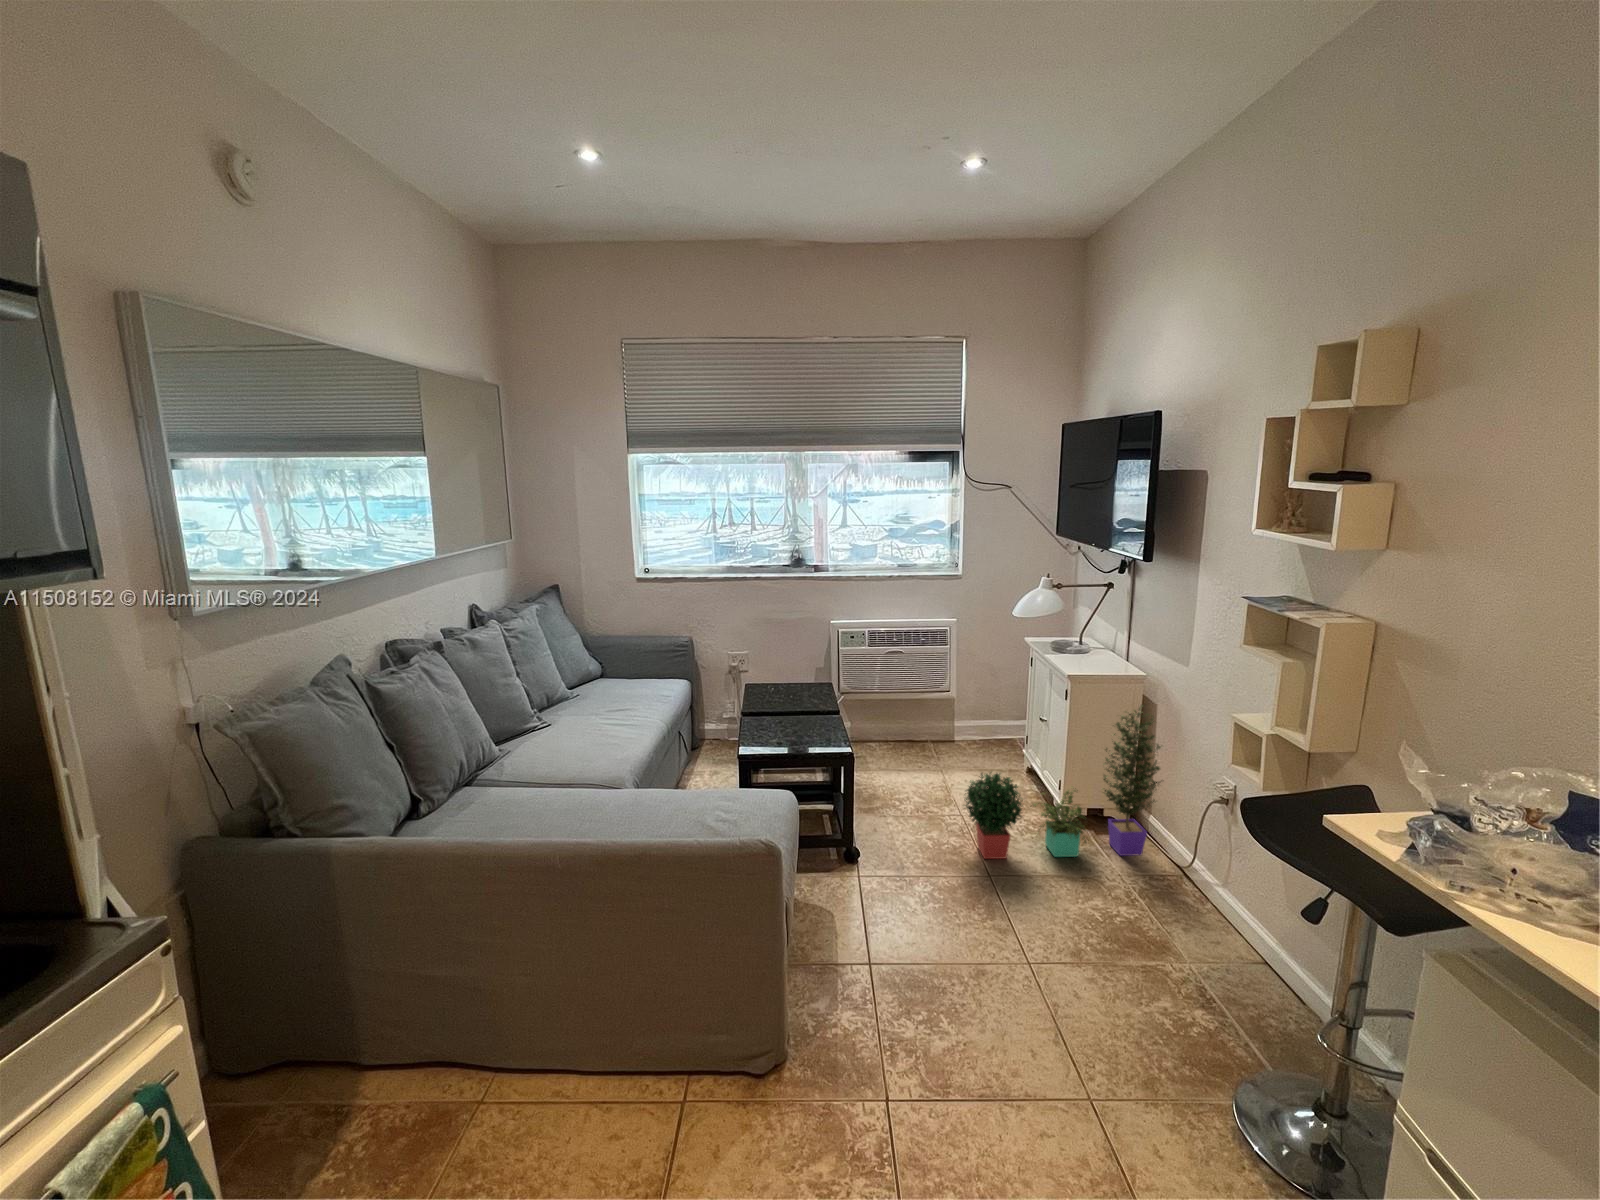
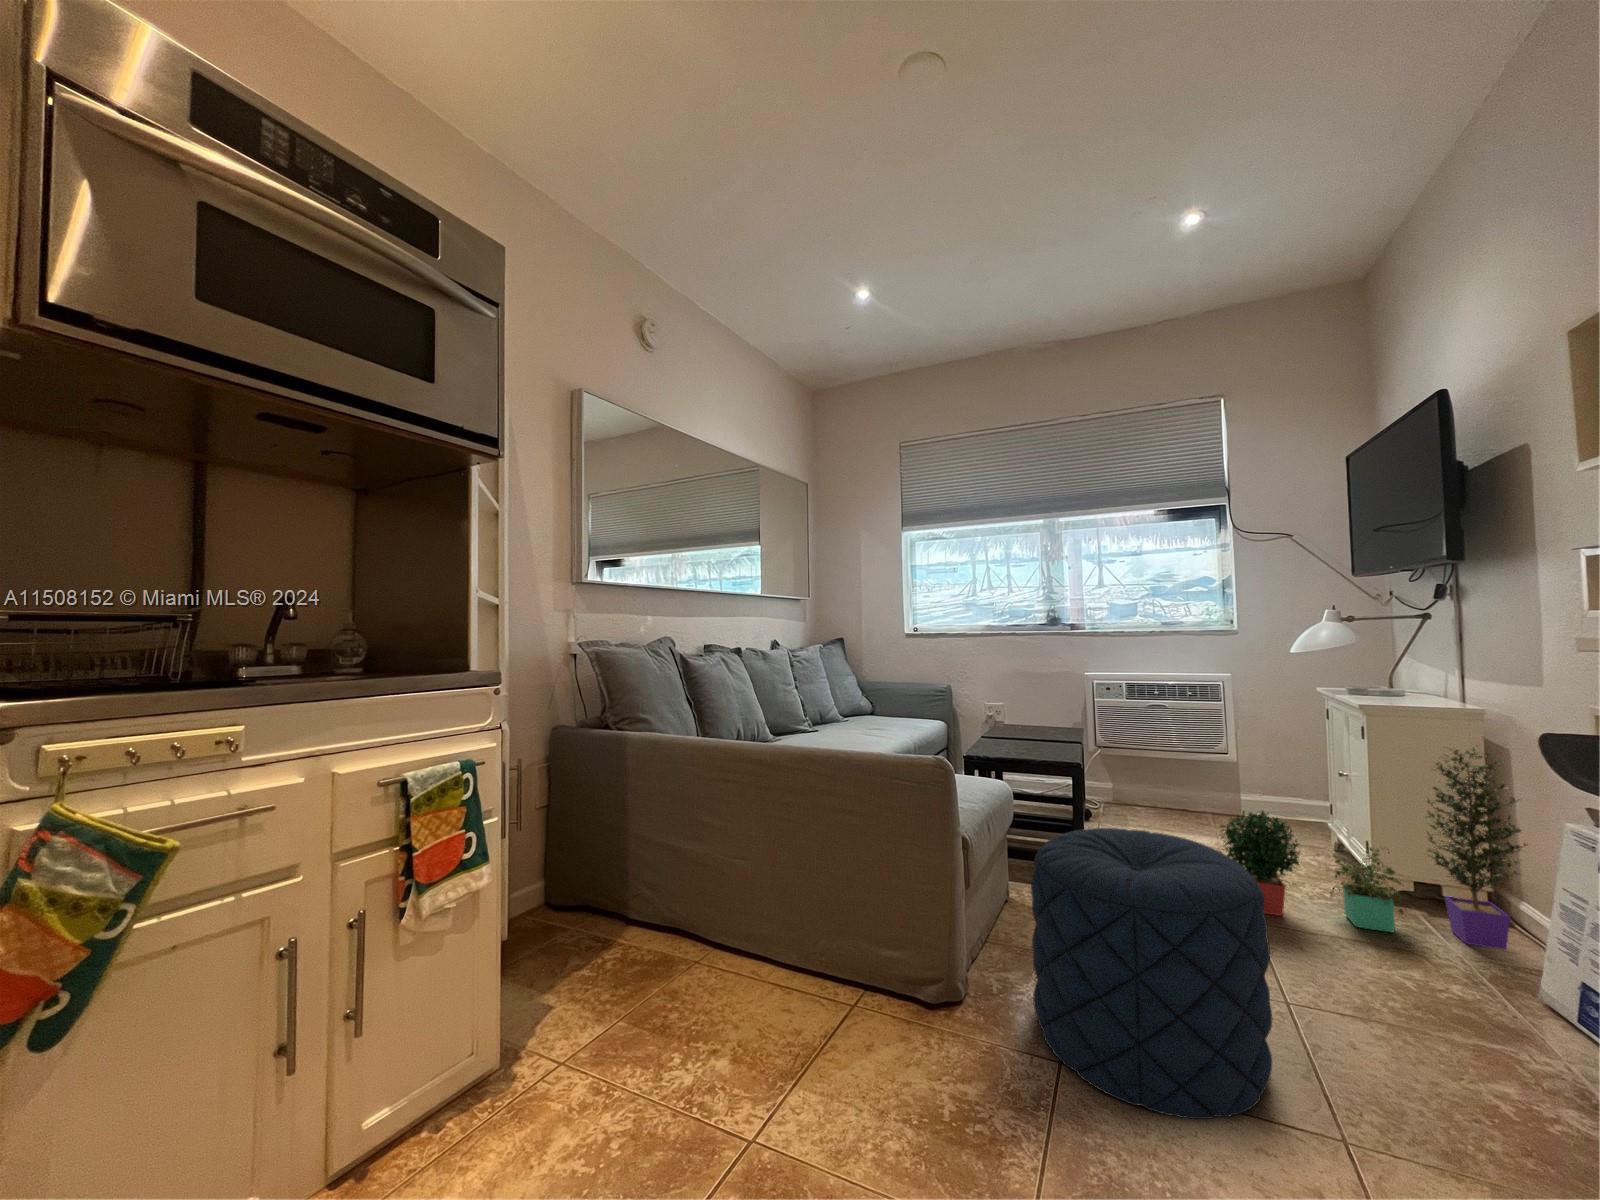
pouf: none [854,856,1053,1126] -> present [1031,828,1272,1119]

